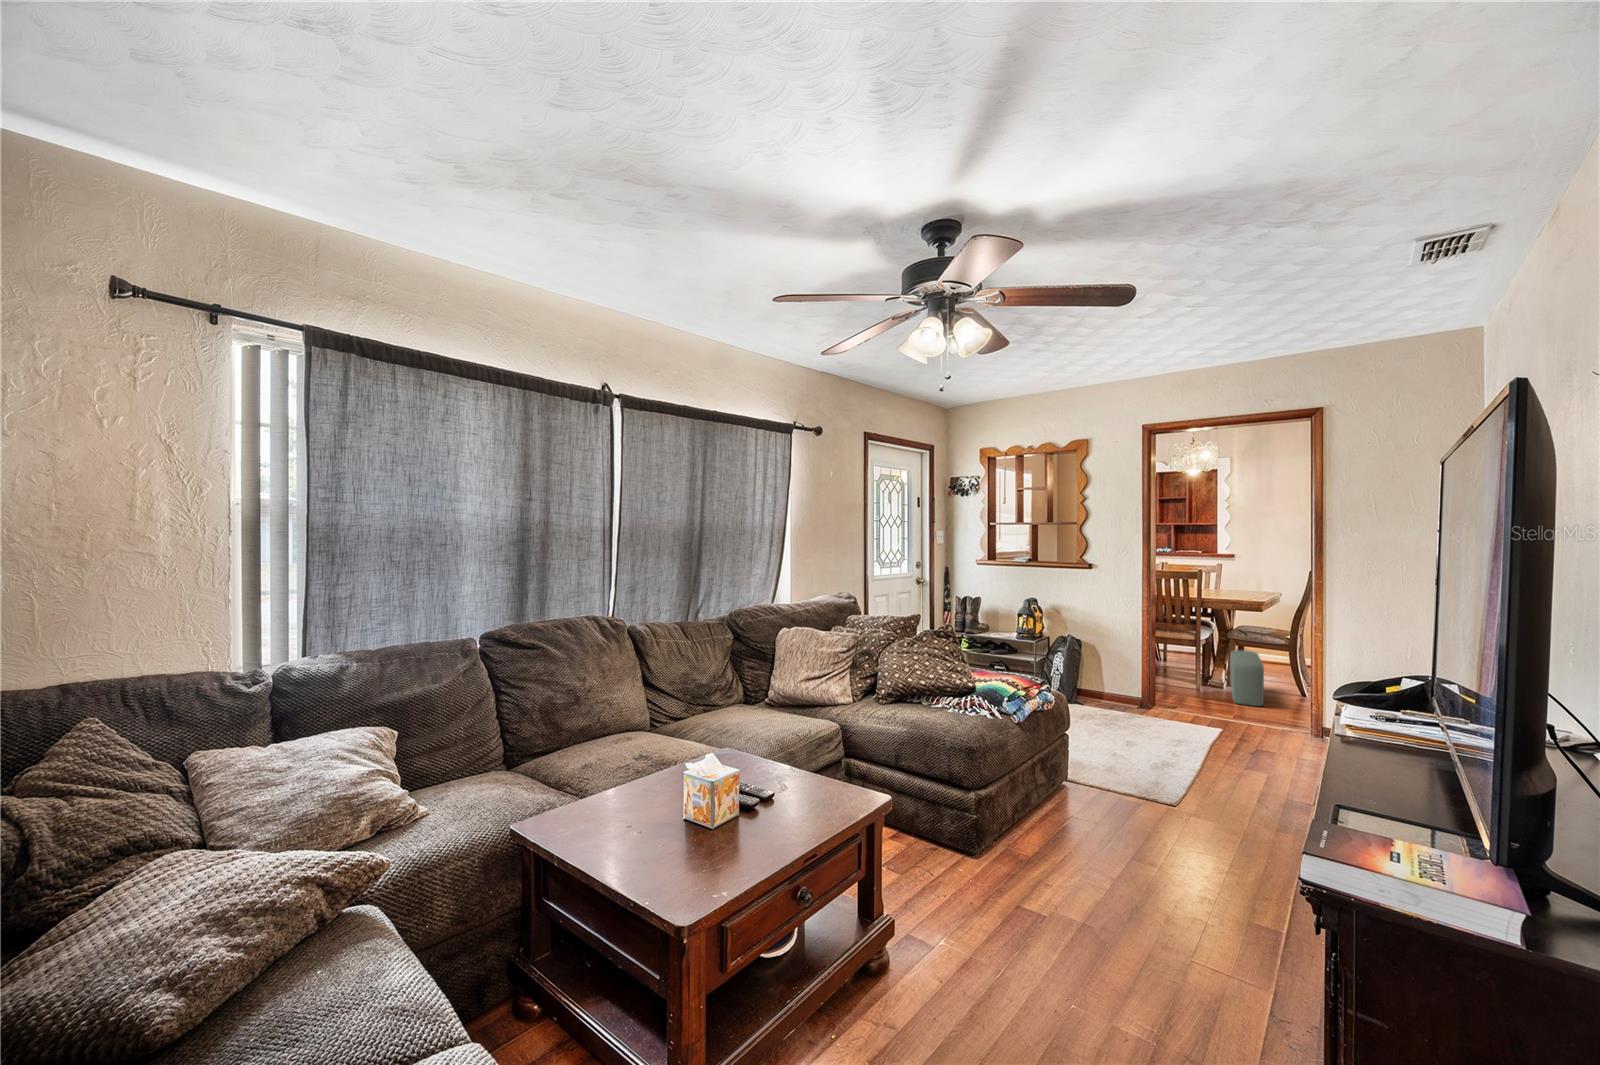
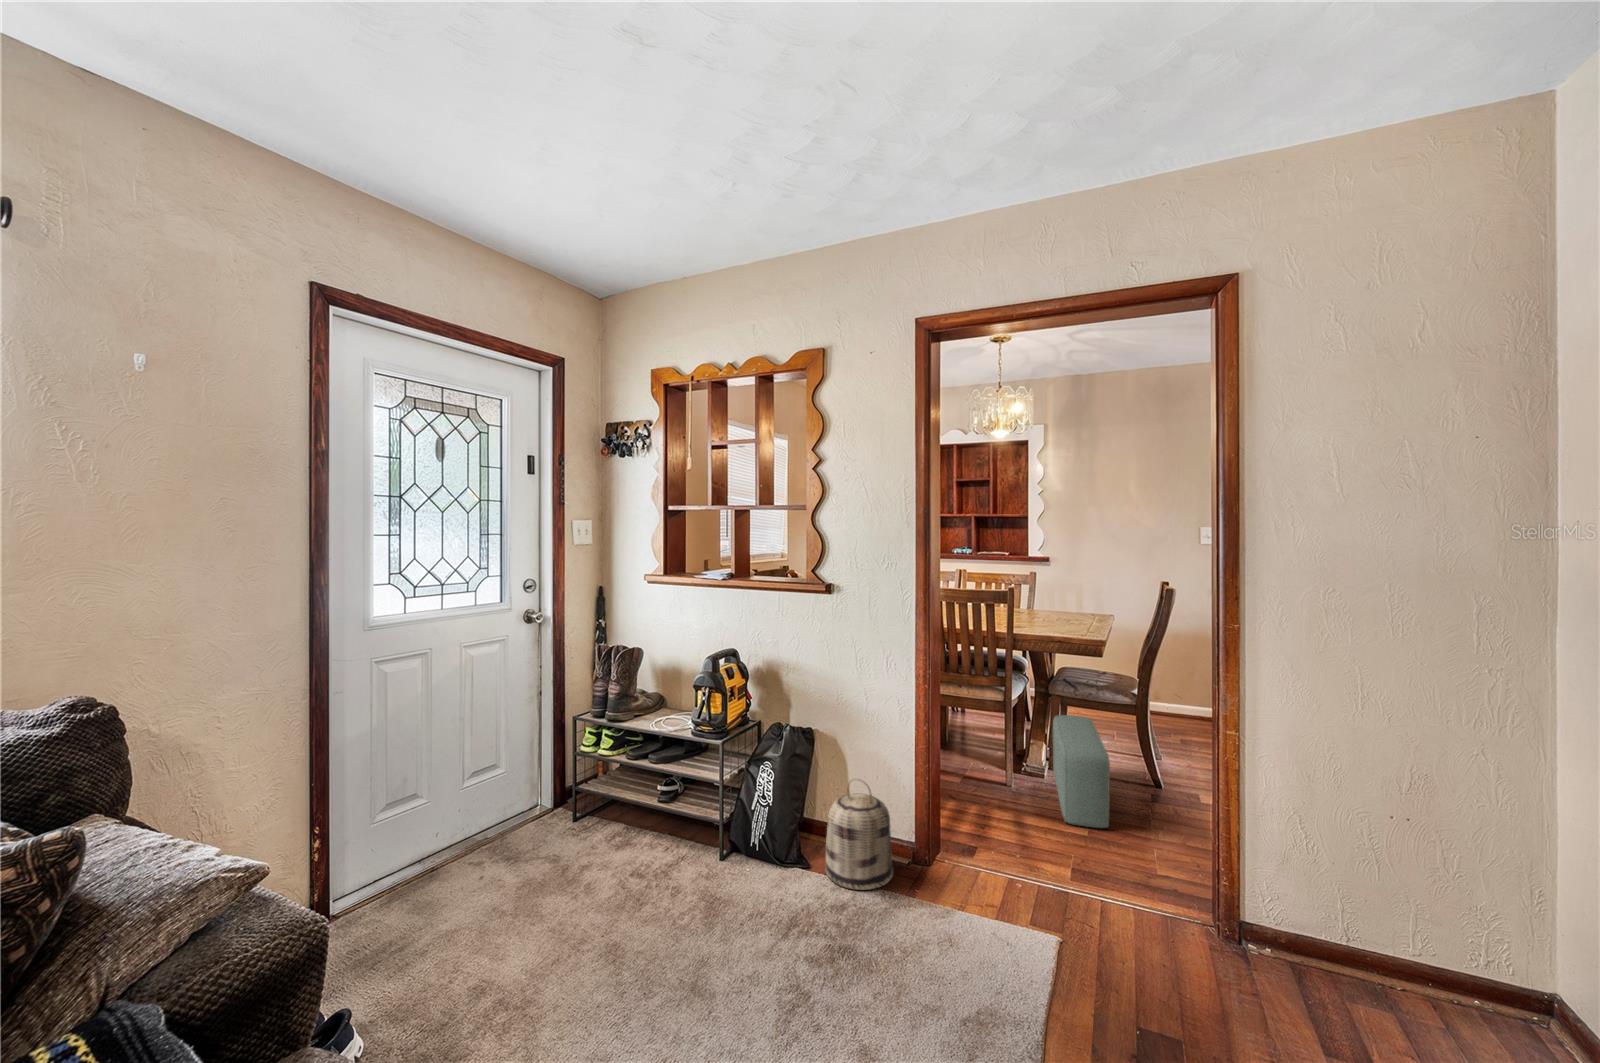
basket: none [1093,661,1131,713] -> present [825,779,893,890]

